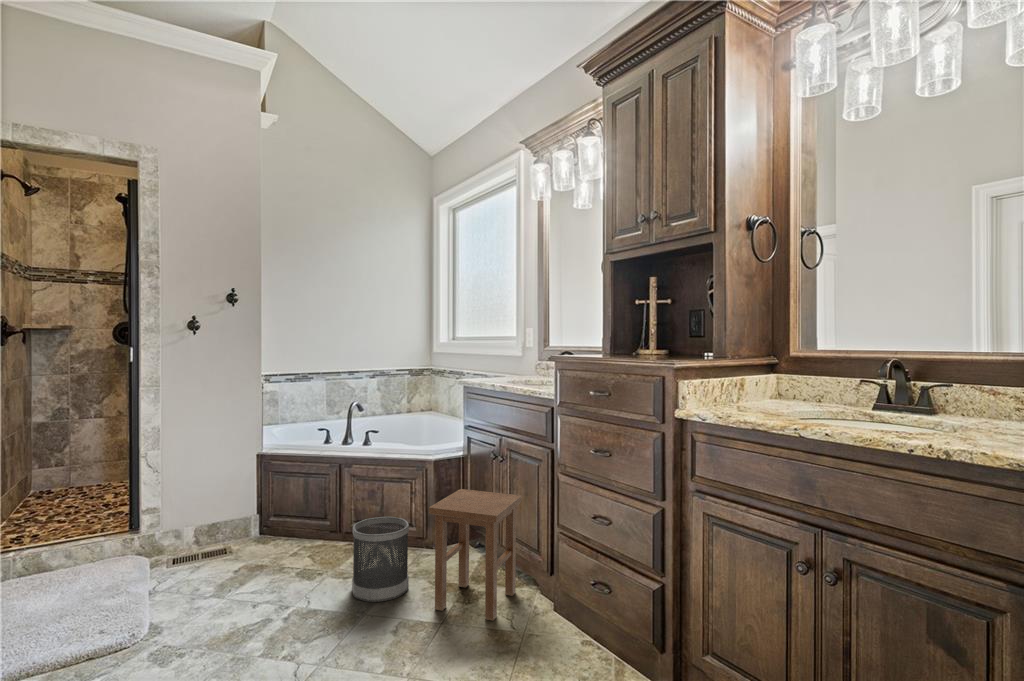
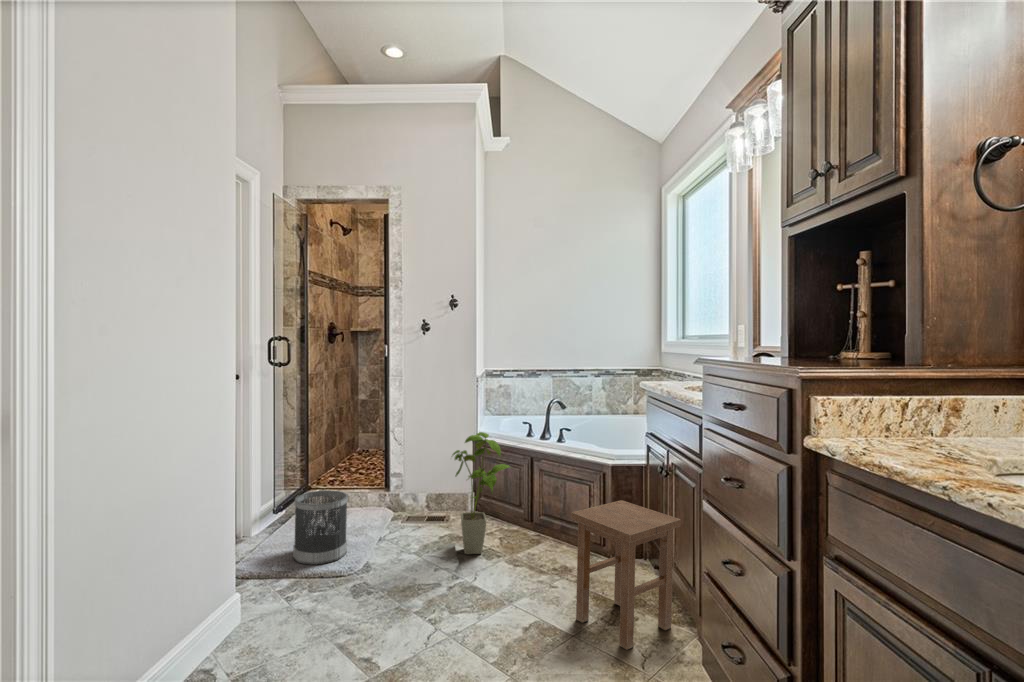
house plant: none [255,442,326,581] -> present [452,432,509,554]
wastebasket: present [352,517,409,602] -> present [293,490,348,565]

